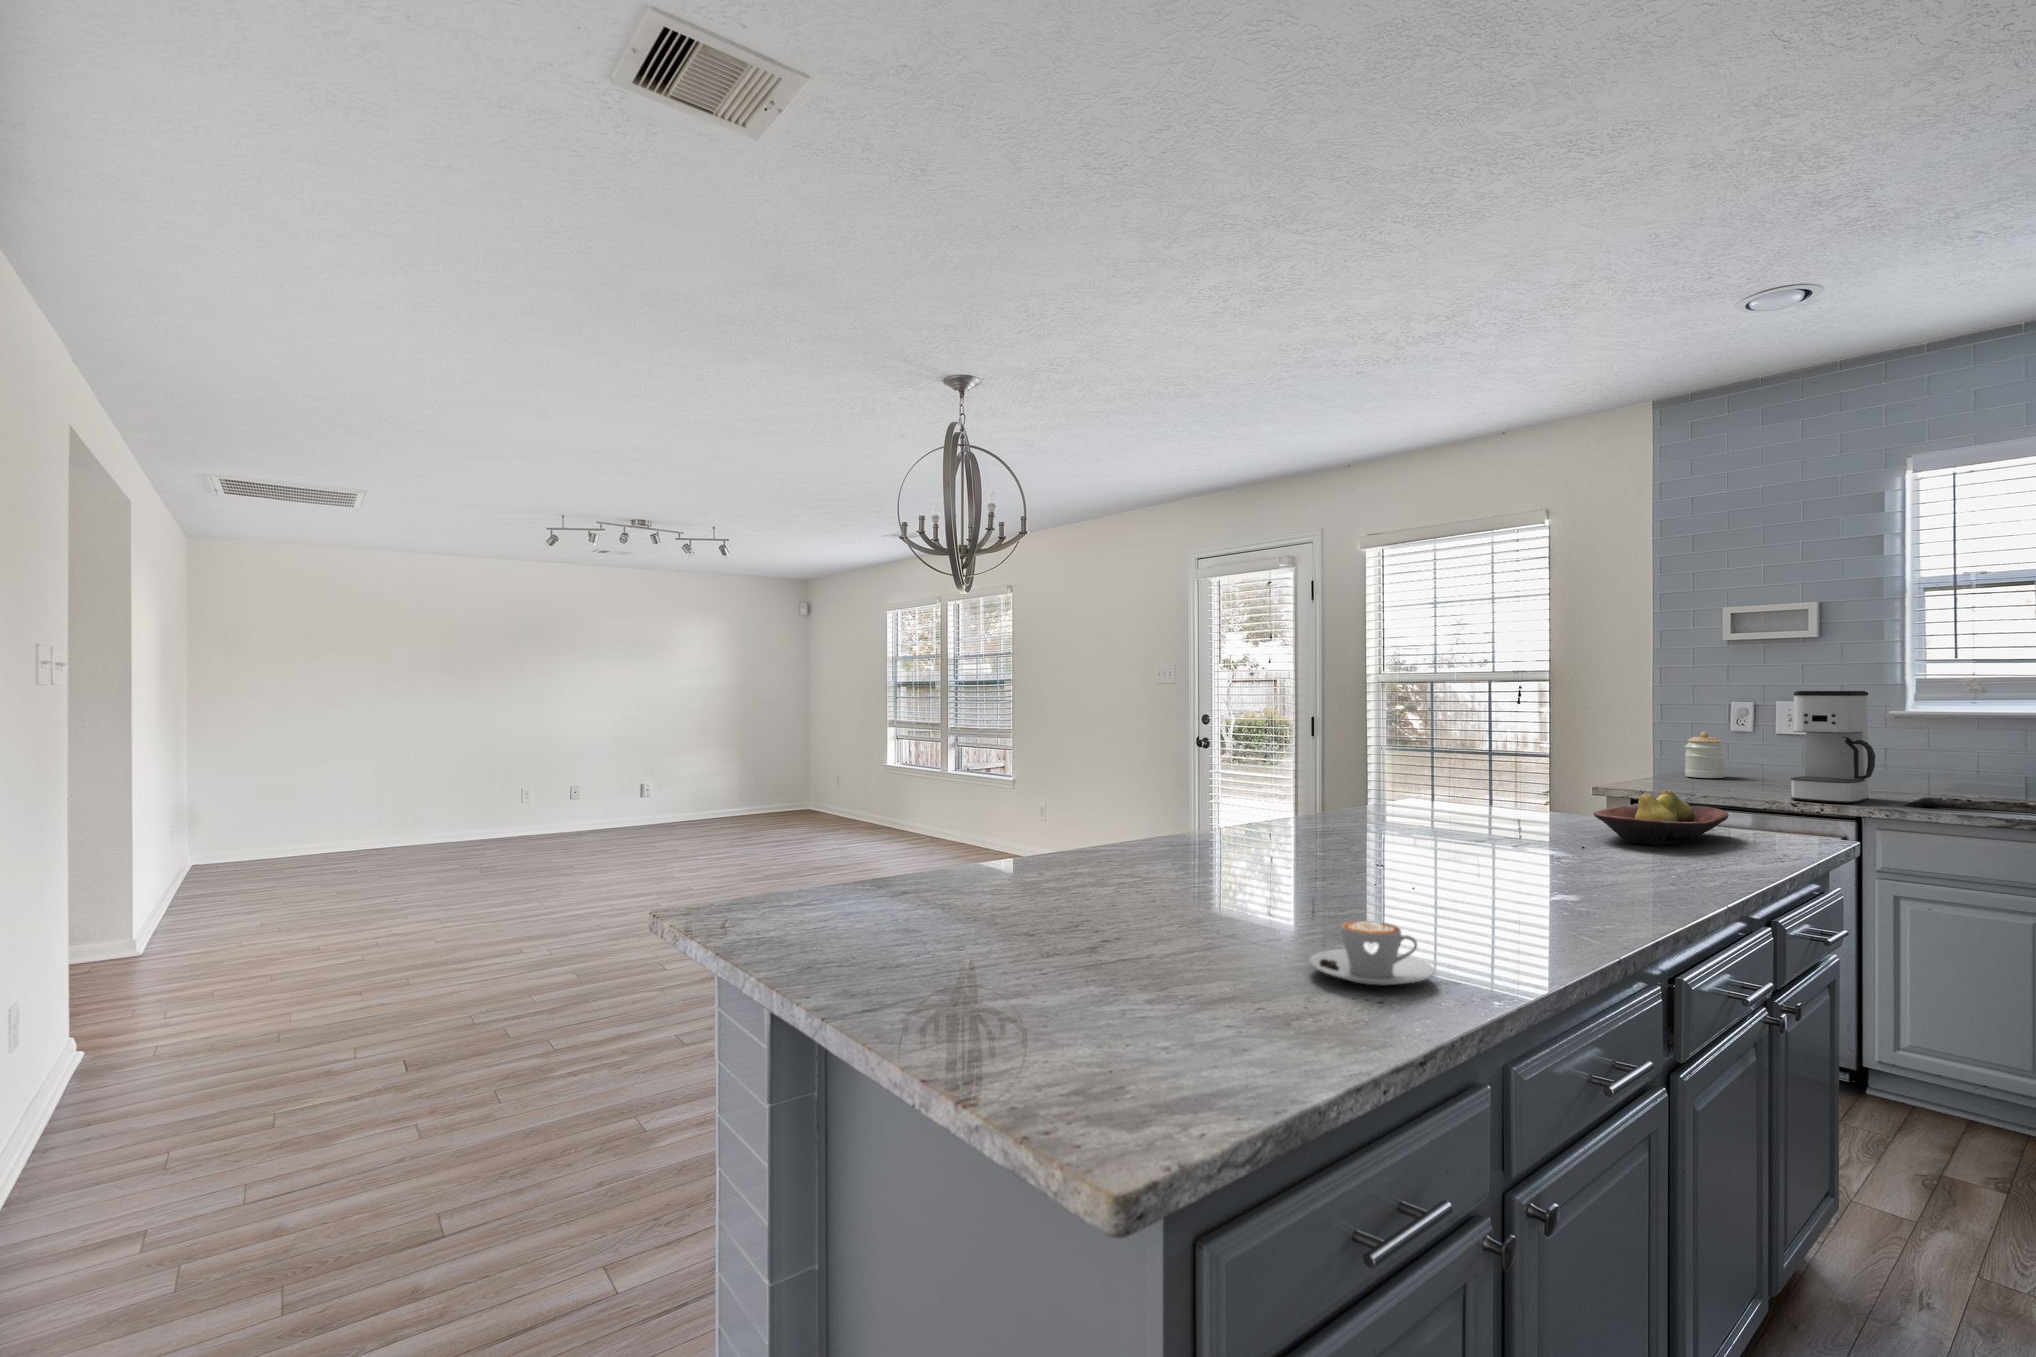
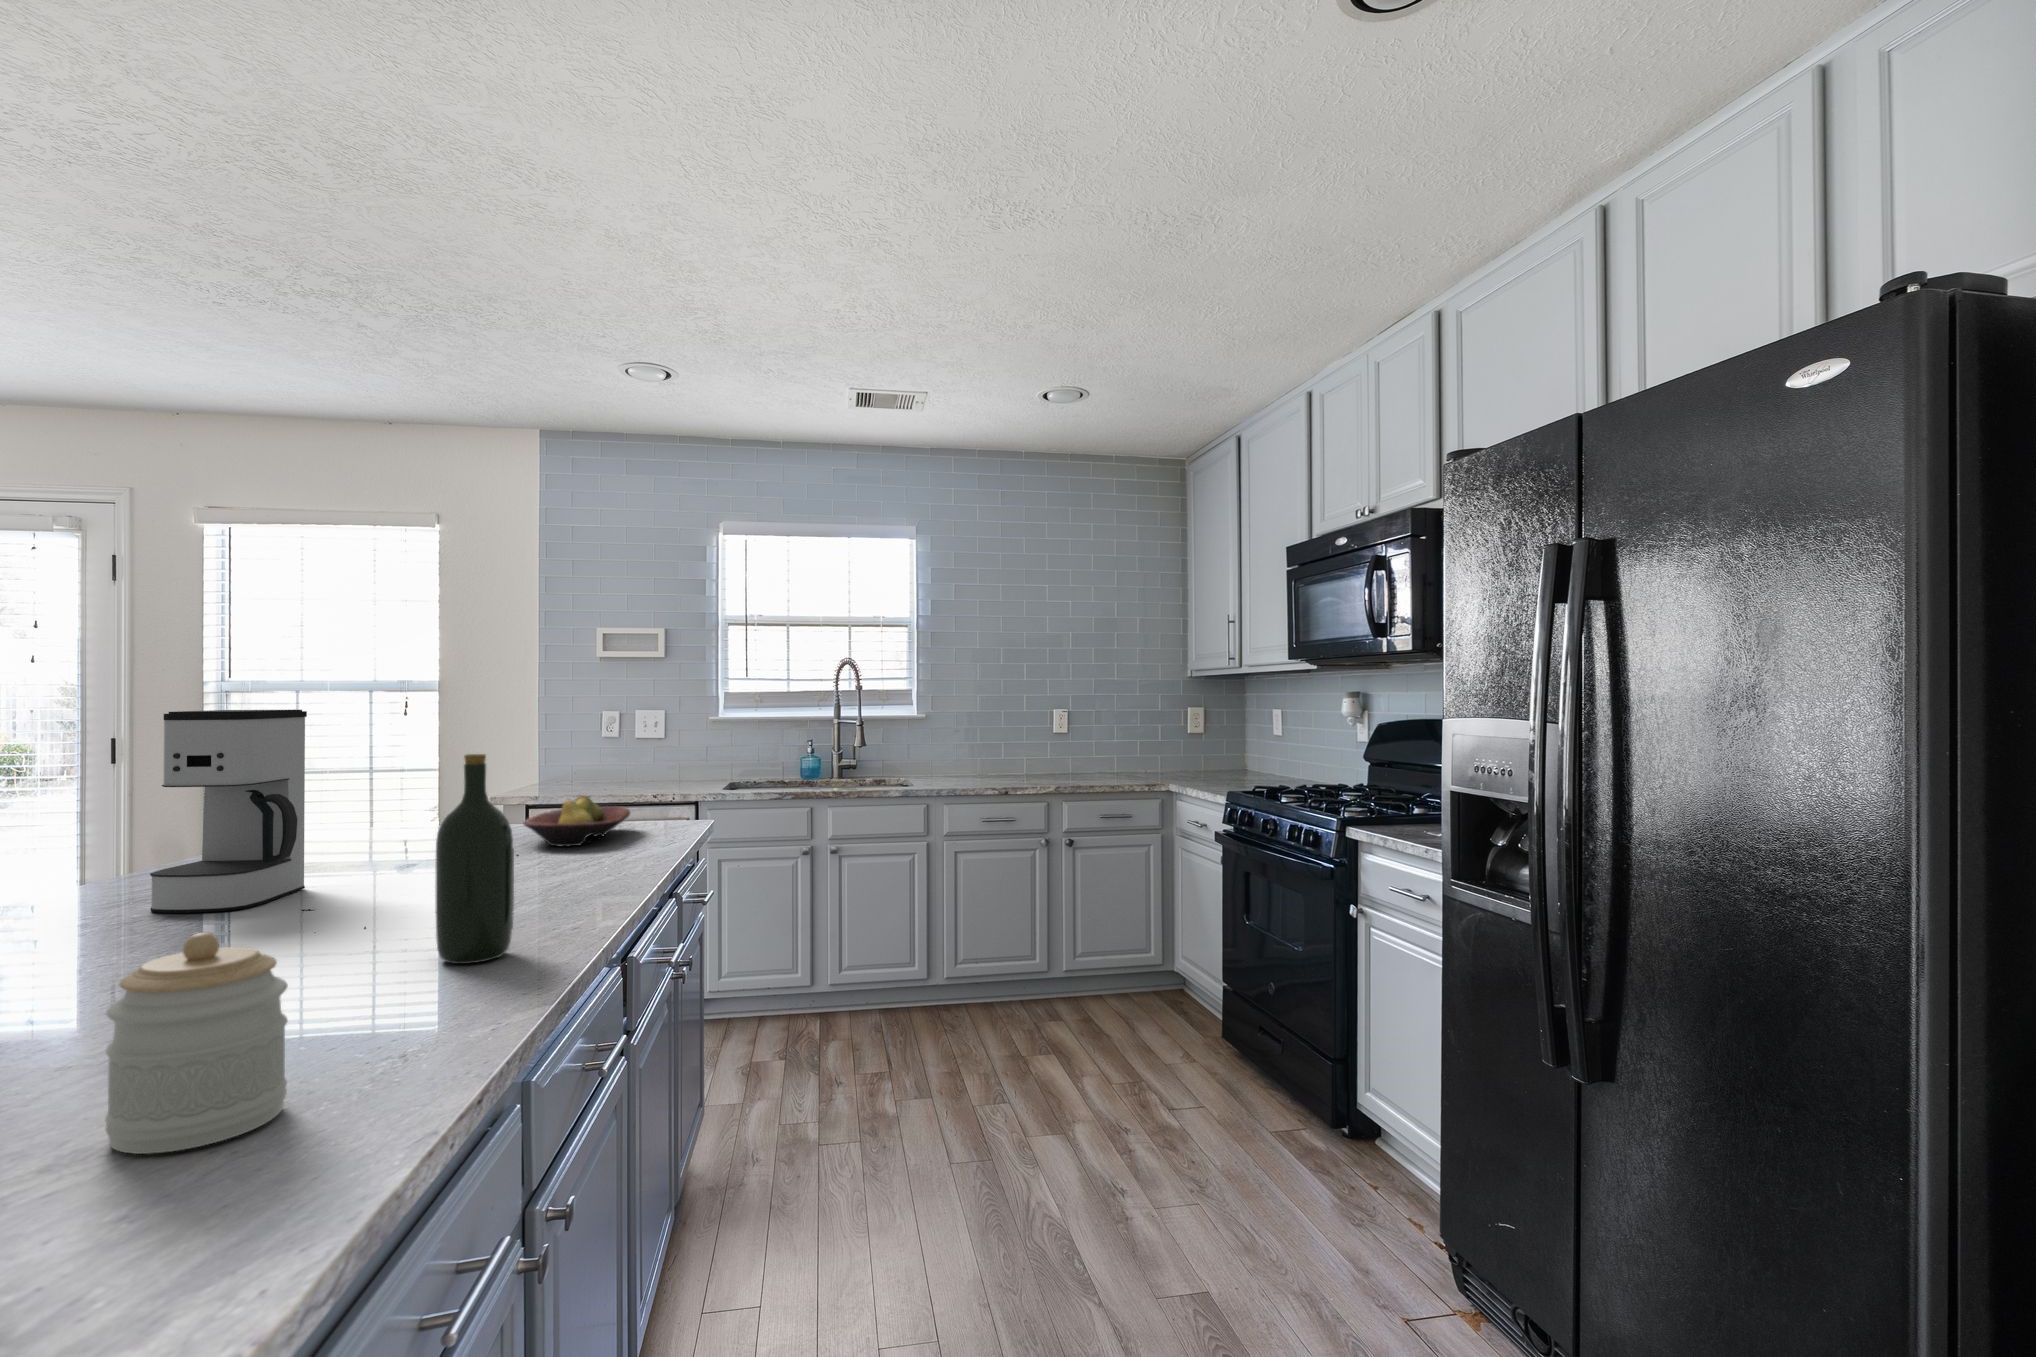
coffee maker: present [1791,691,1875,803] -> present [150,710,307,913]
wine bottle: none [1443,730,1519,938] -> present [435,754,514,964]
jar: present [1685,732,1725,778] -> present [105,933,288,1154]
coffee cup: present [1310,921,1435,986] -> none [310,969,462,1043]

